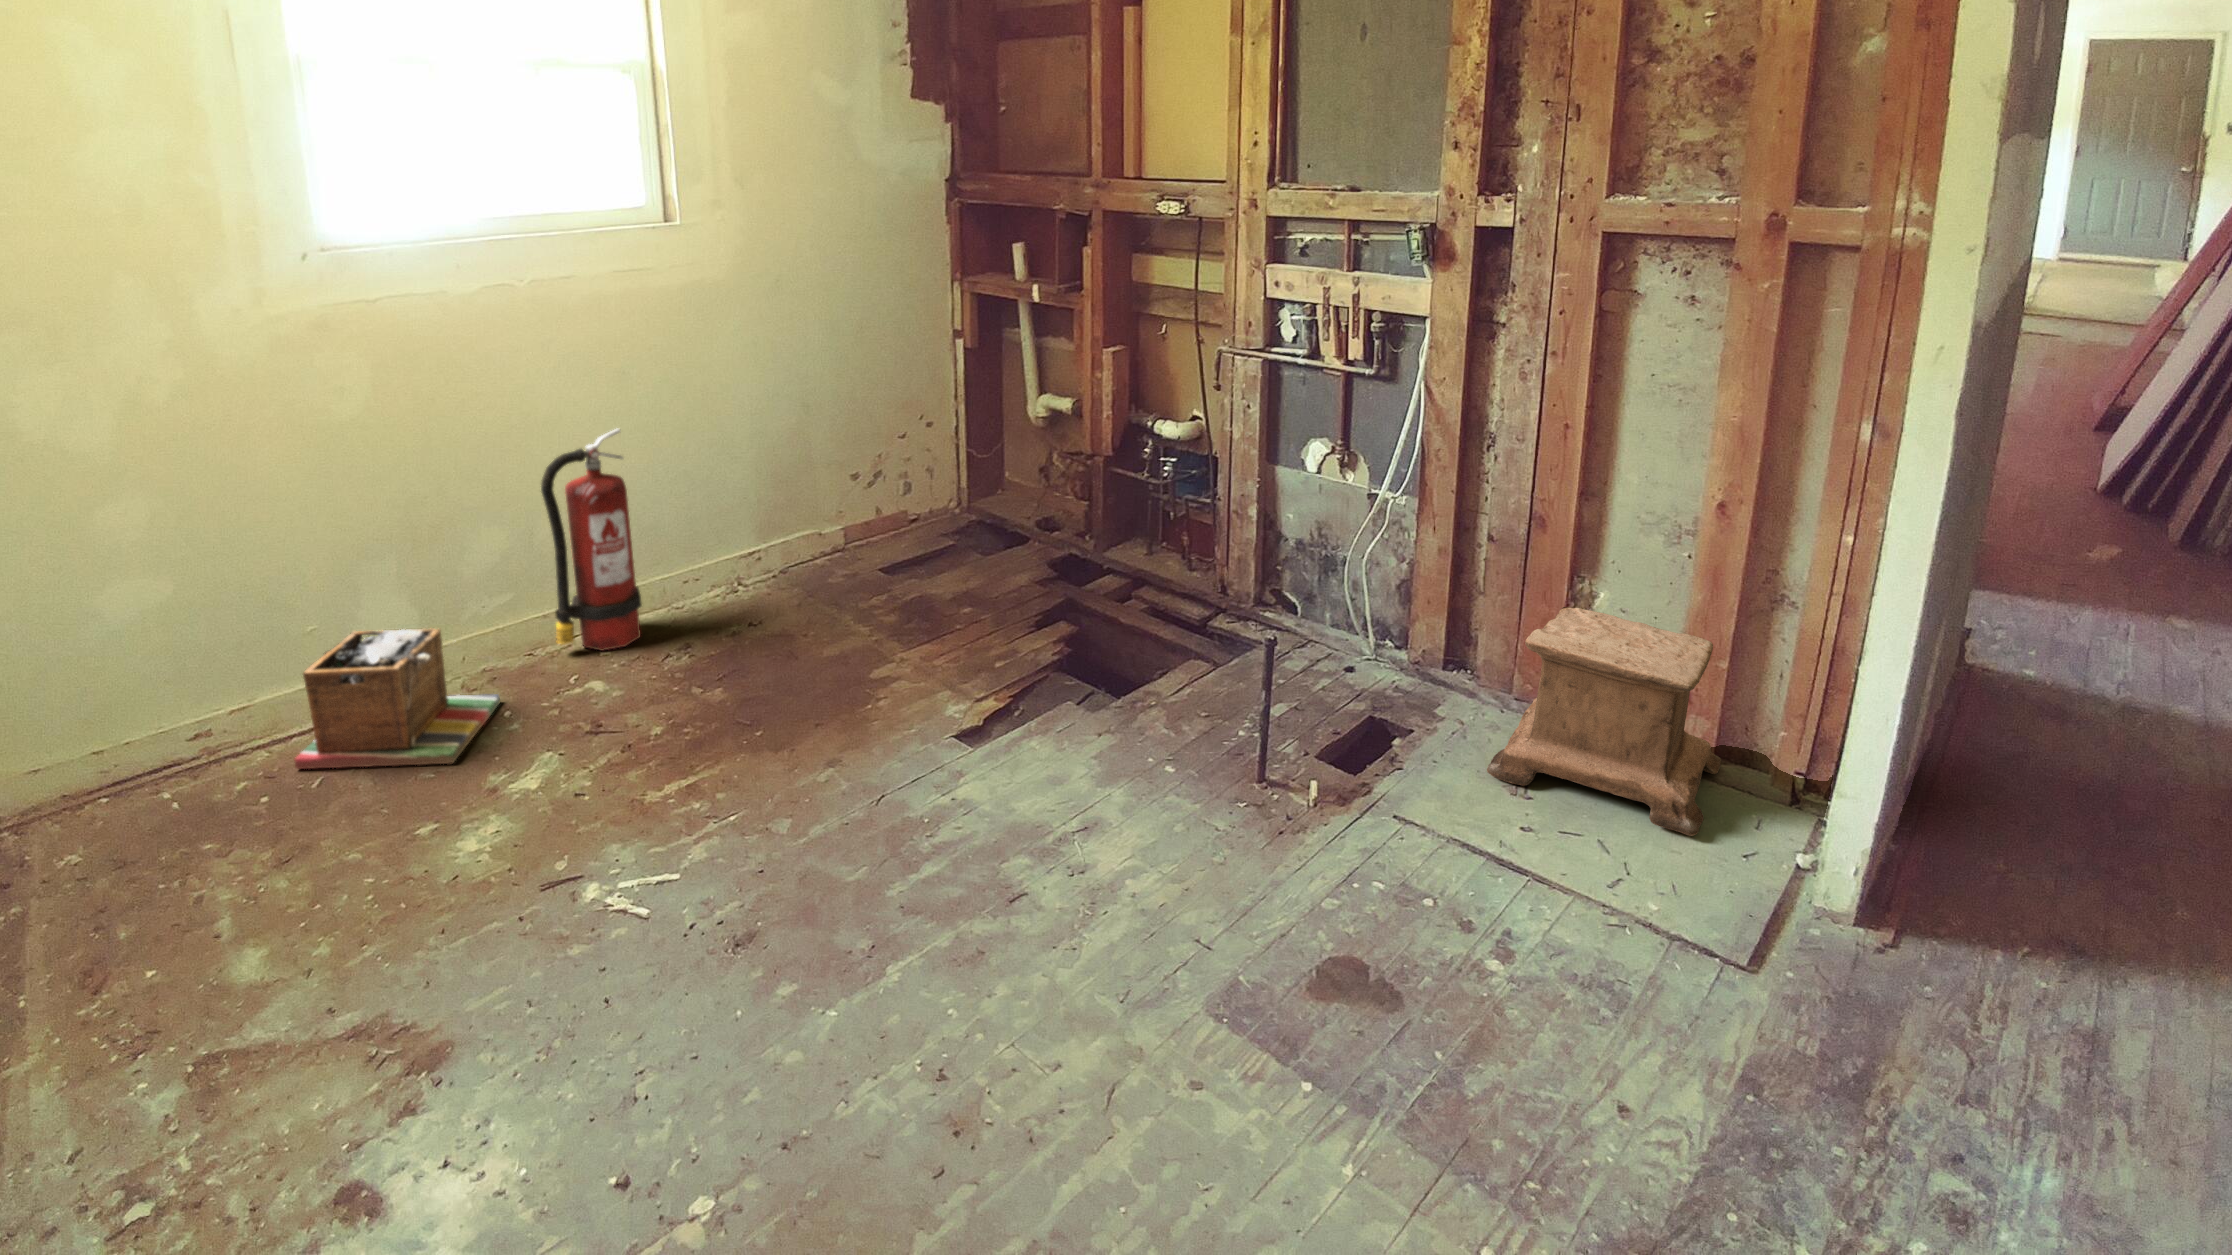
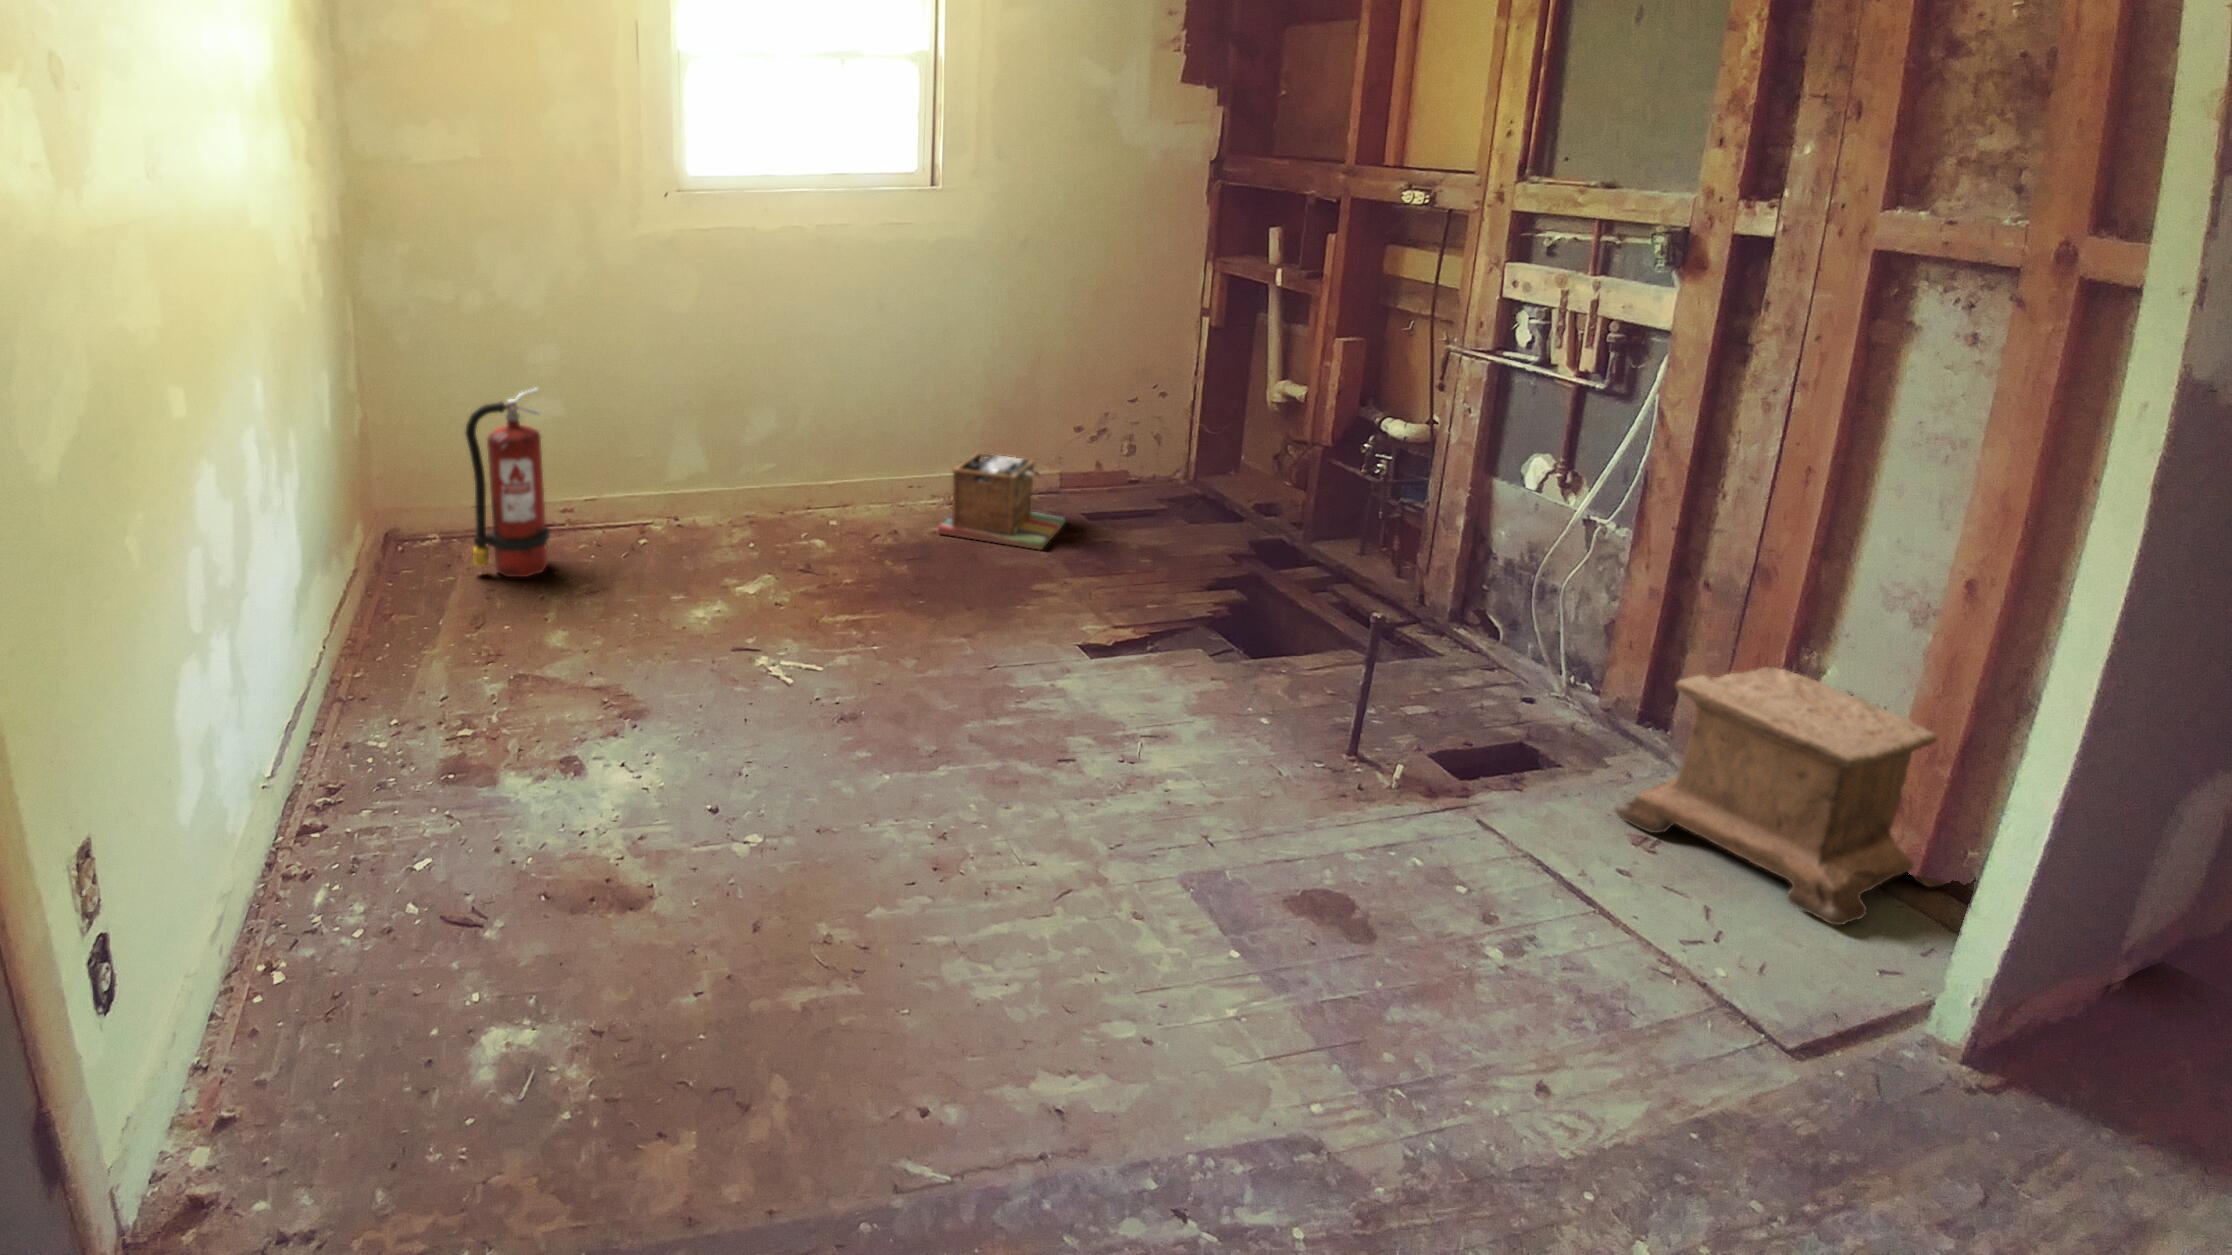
fire extinguisher: present [541,429,642,650] -> present [465,389,550,577]
laundry basket: present [294,628,500,769] -> present [938,453,1065,549]

